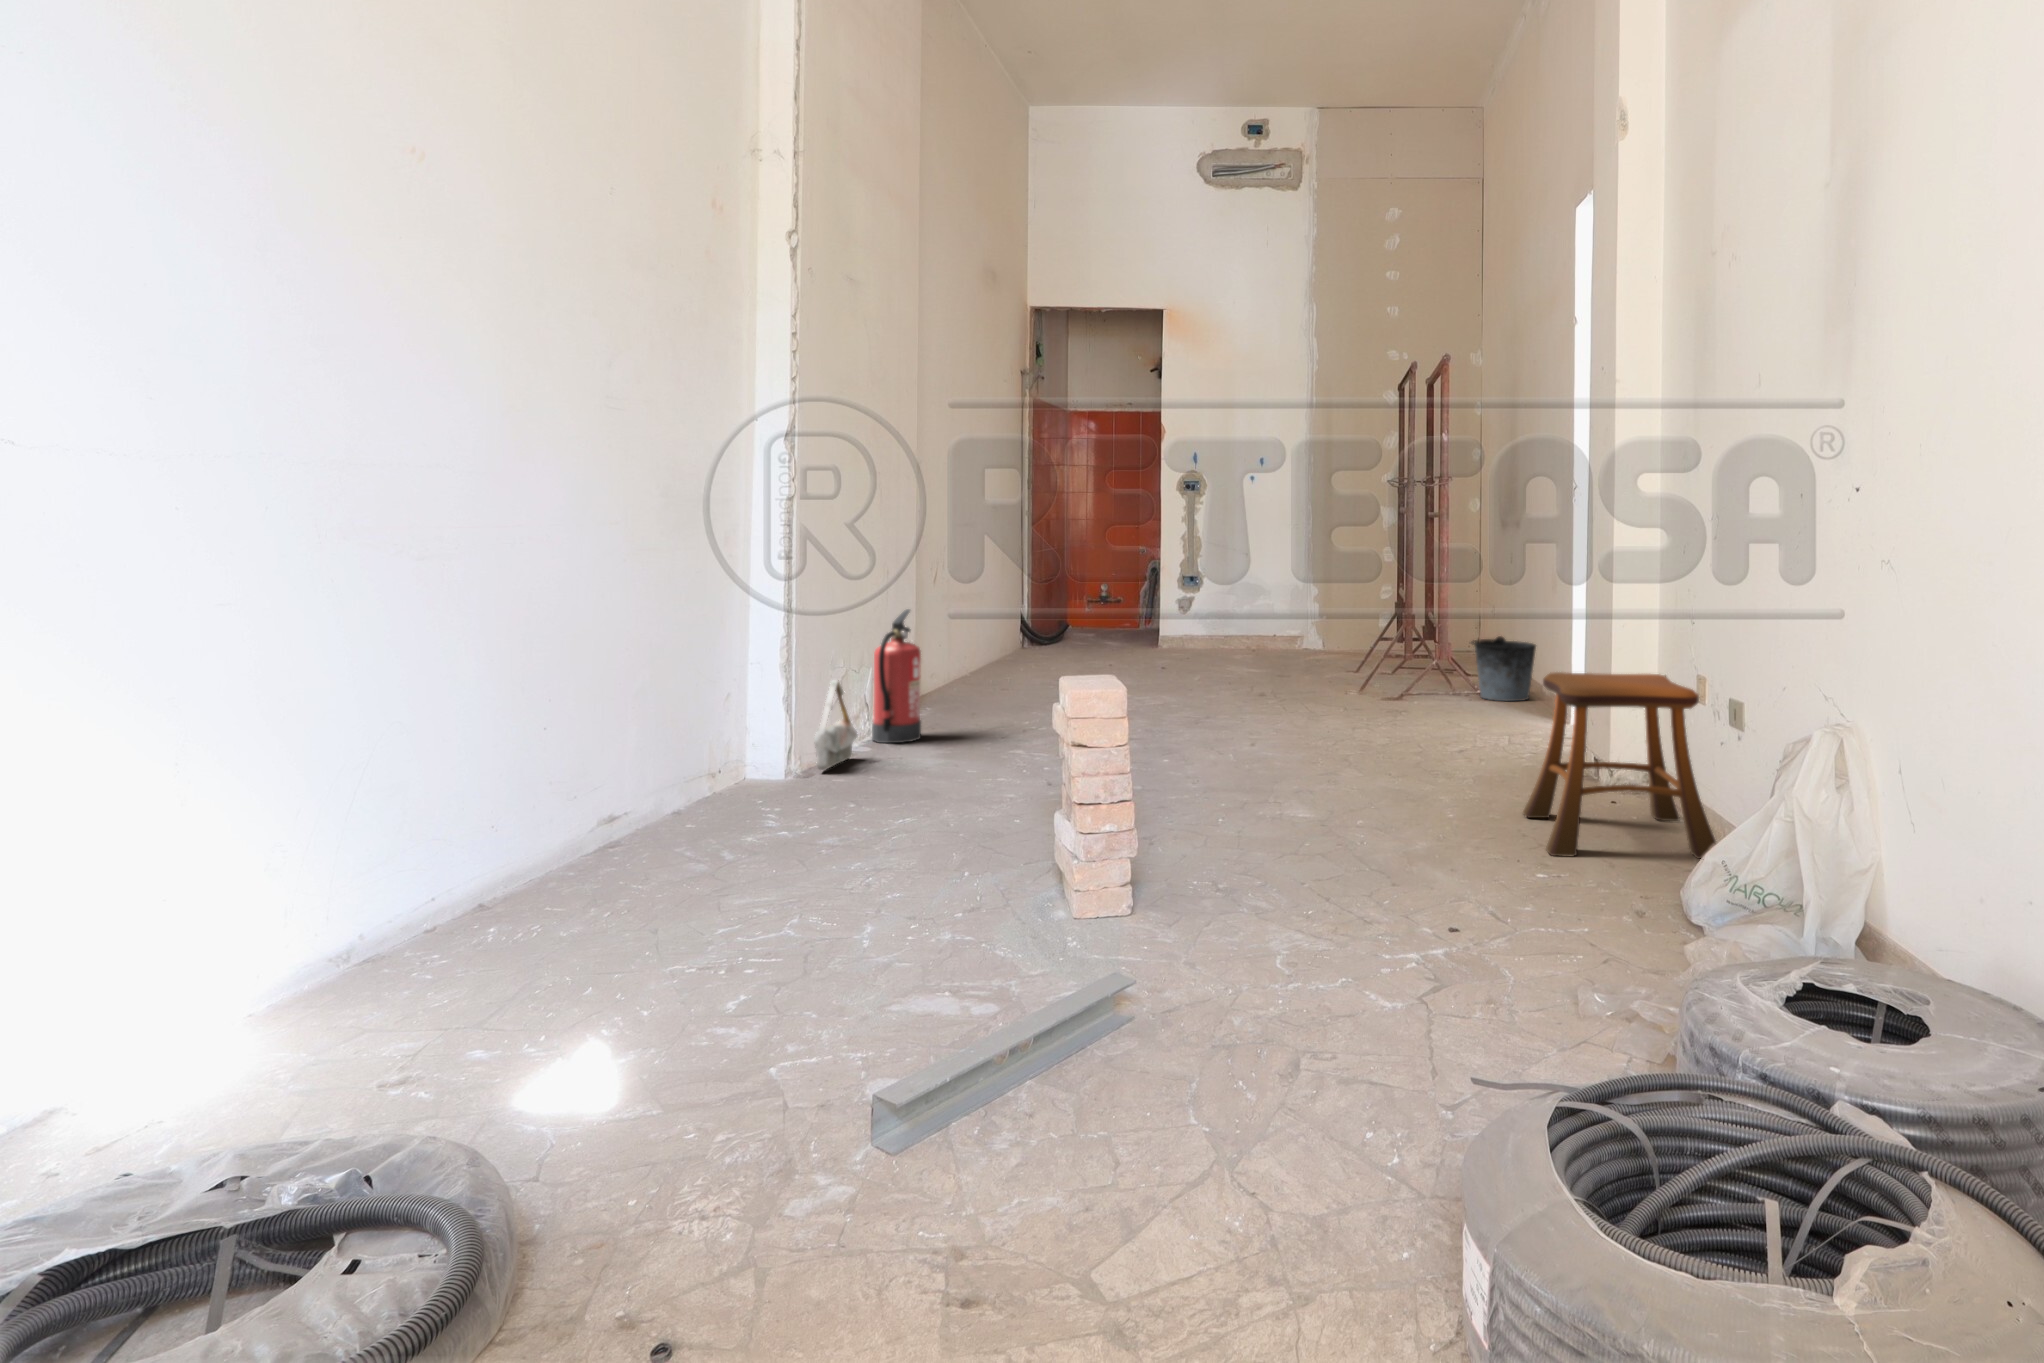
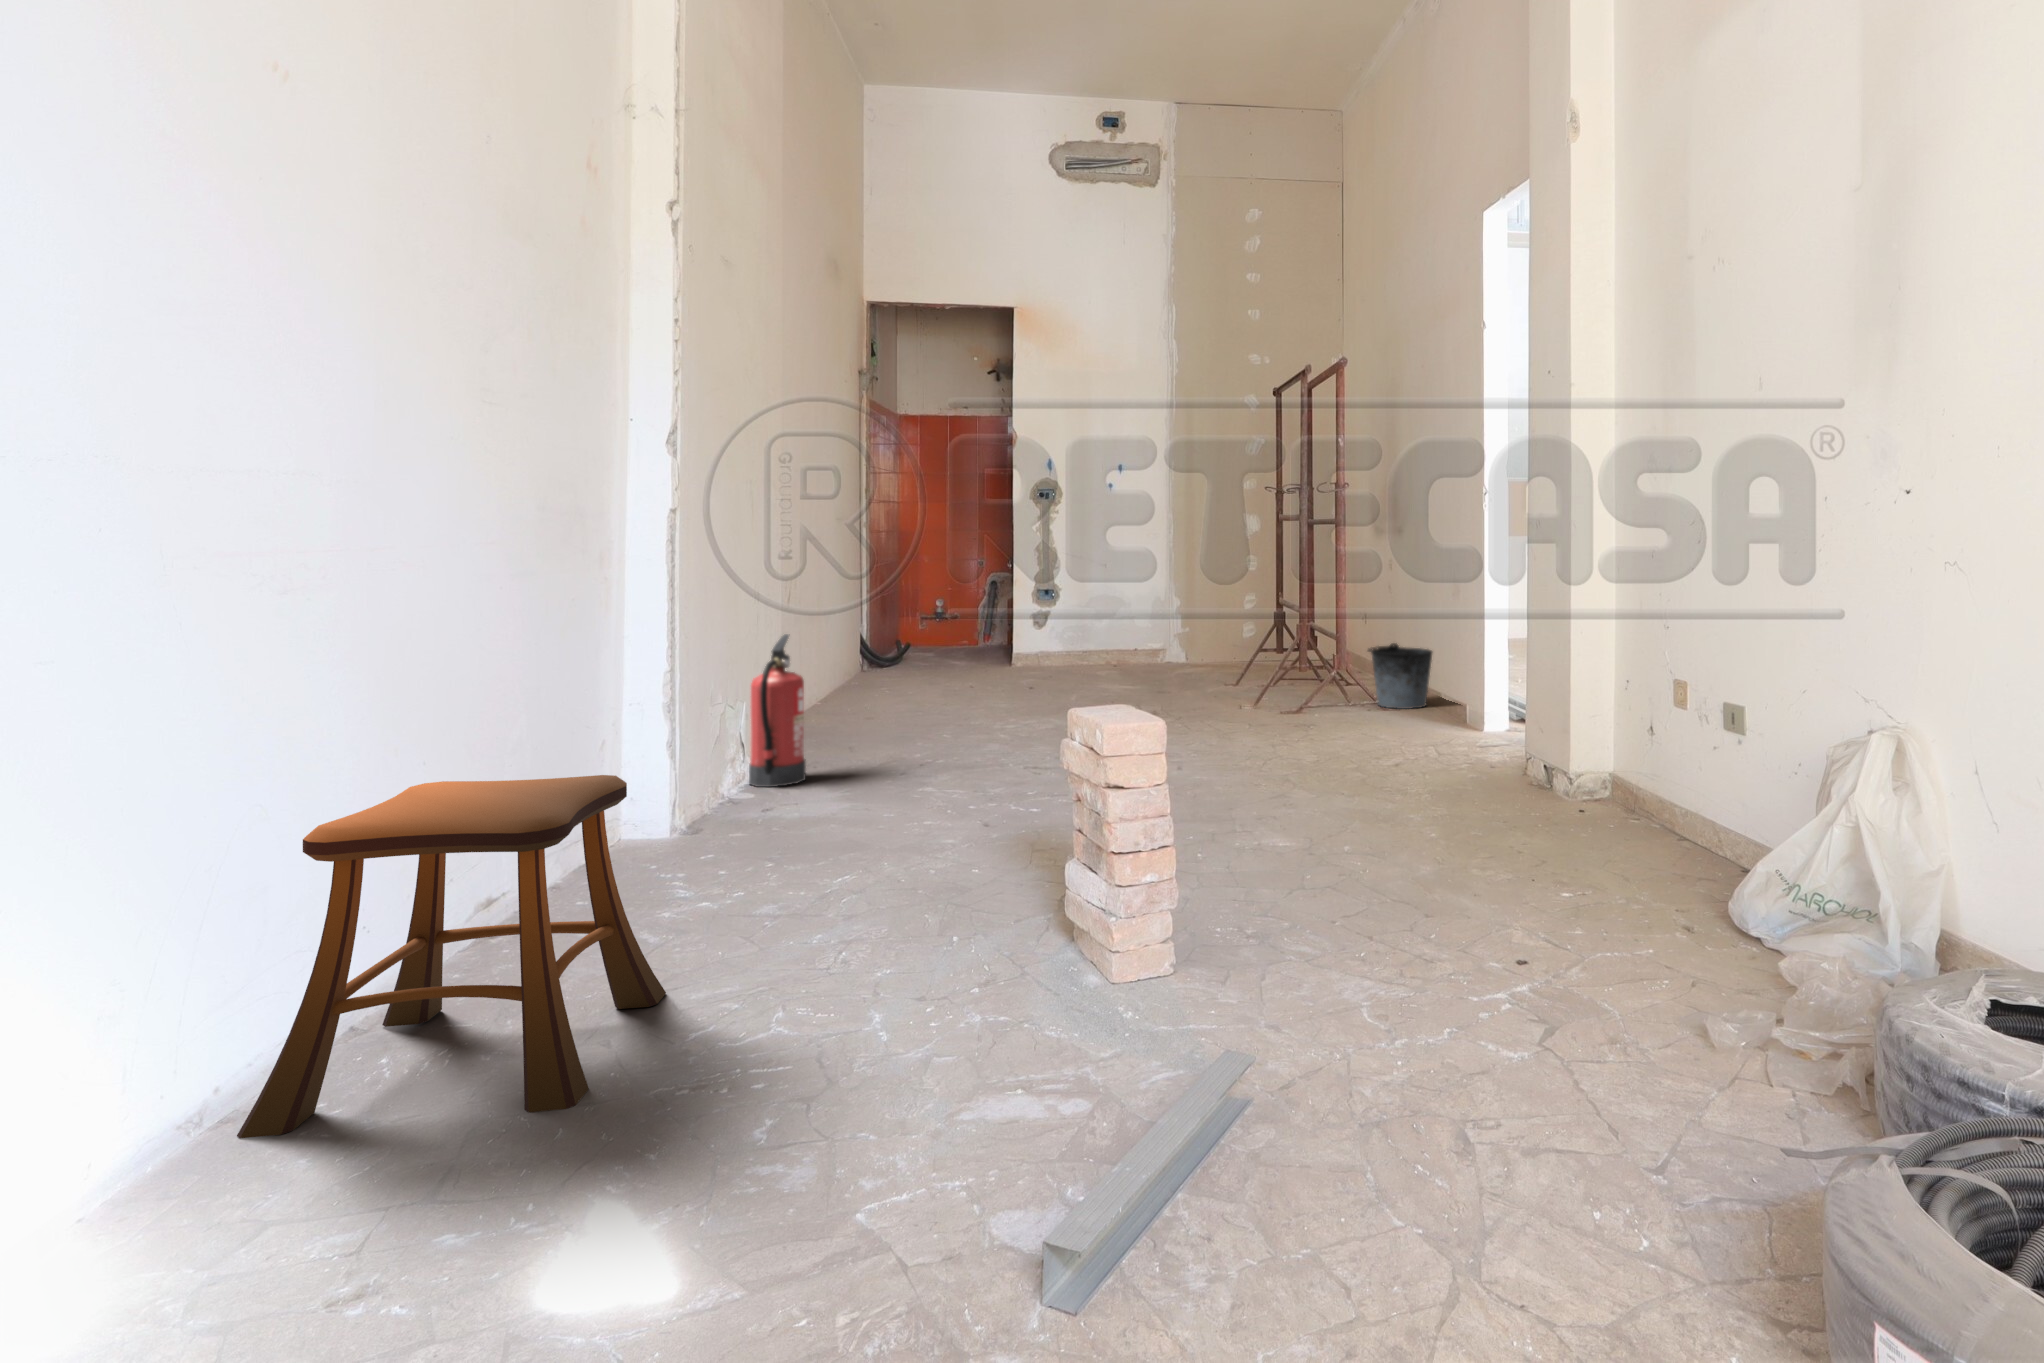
stool: present [1523,672,1715,859] -> present [237,775,666,1138]
bag: present [814,680,857,770] -> none [700,718,744,823]

